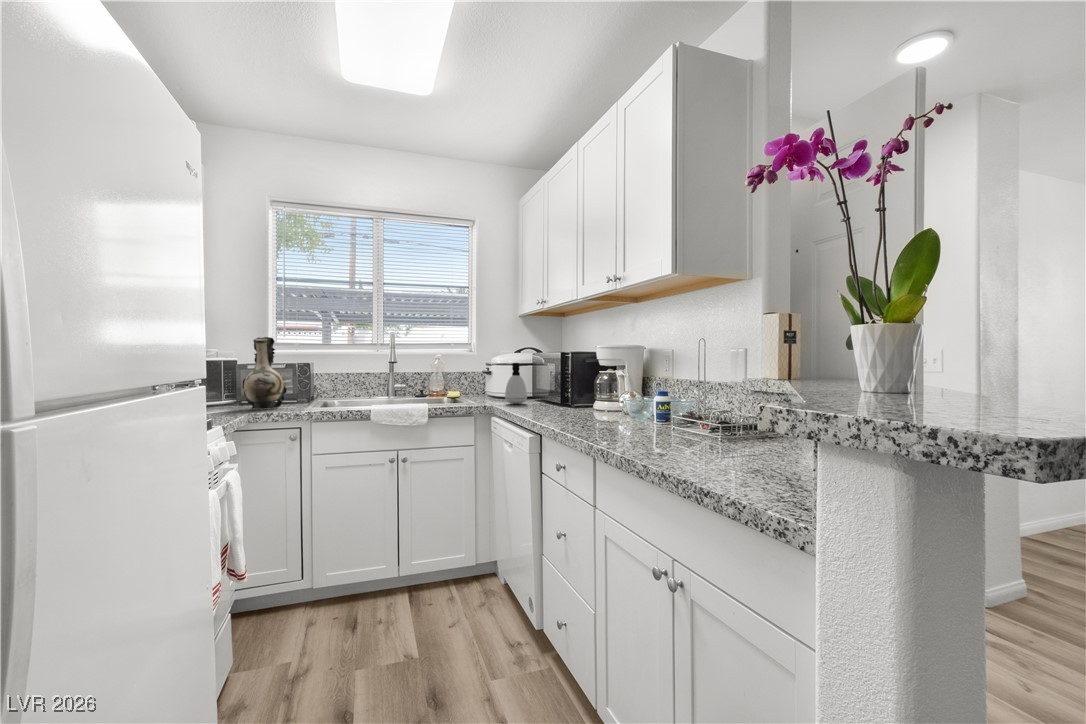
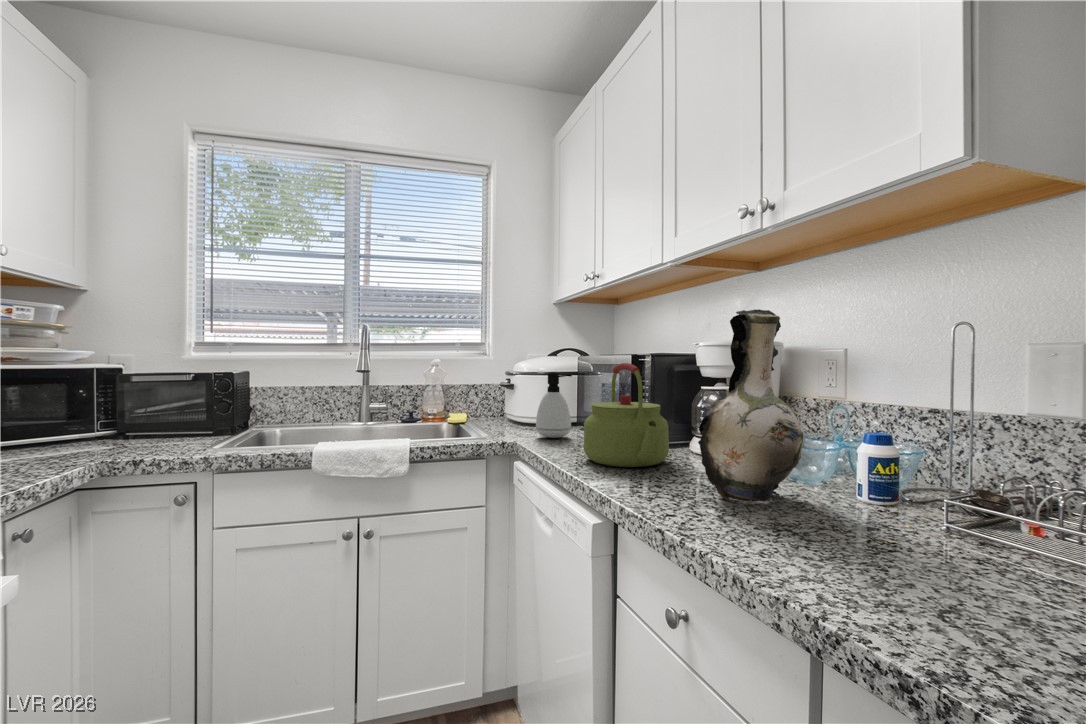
decorative vase: present [242,337,287,409] -> present [698,309,803,501]
kettle: none [531,357,577,414] -> present [584,363,669,467]

